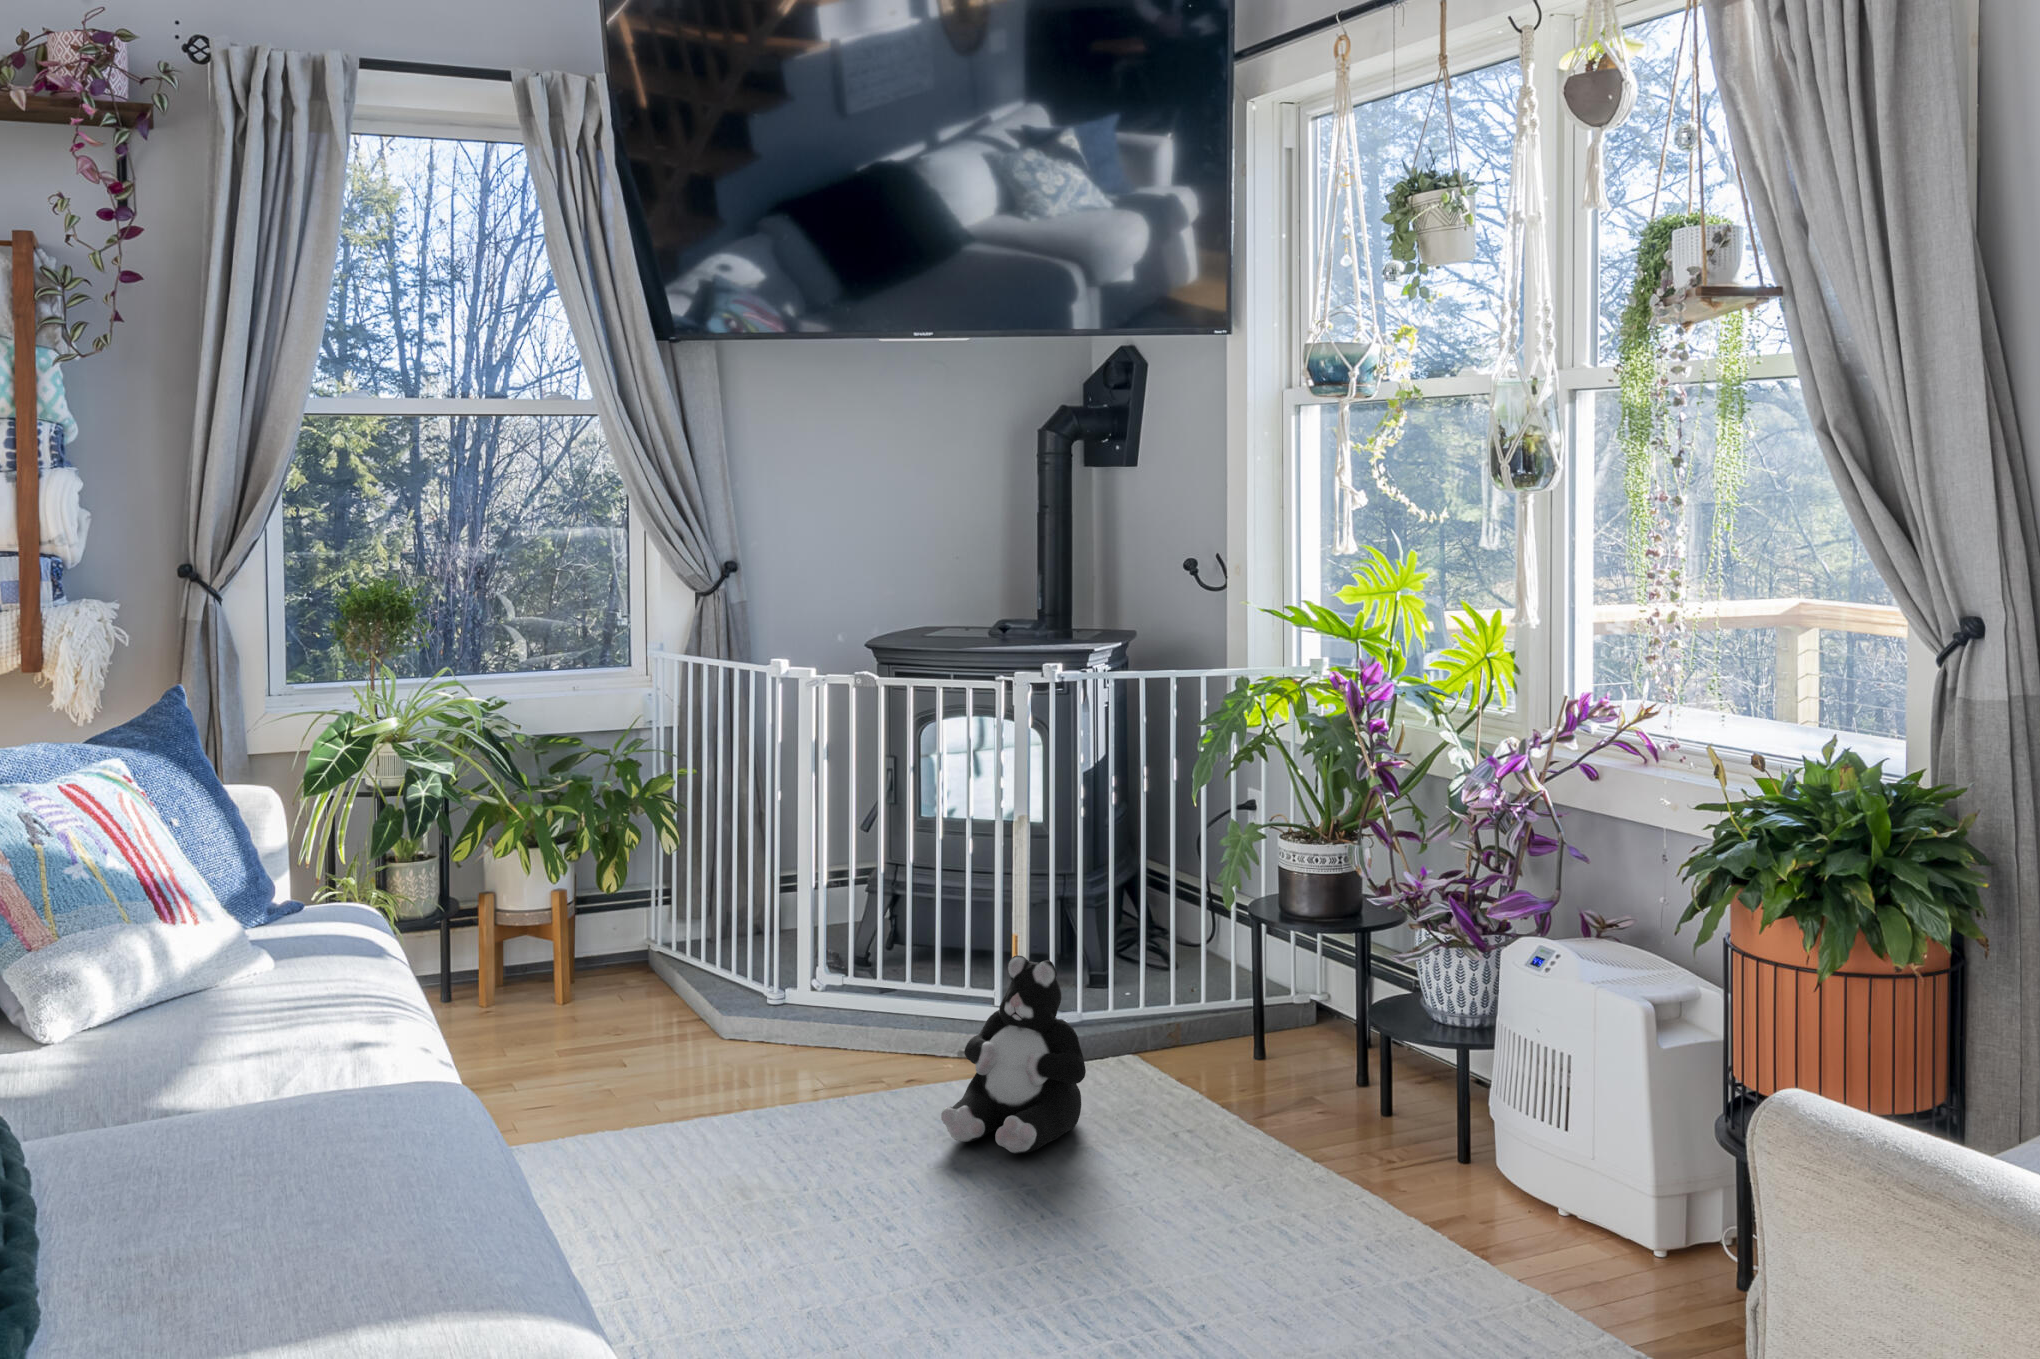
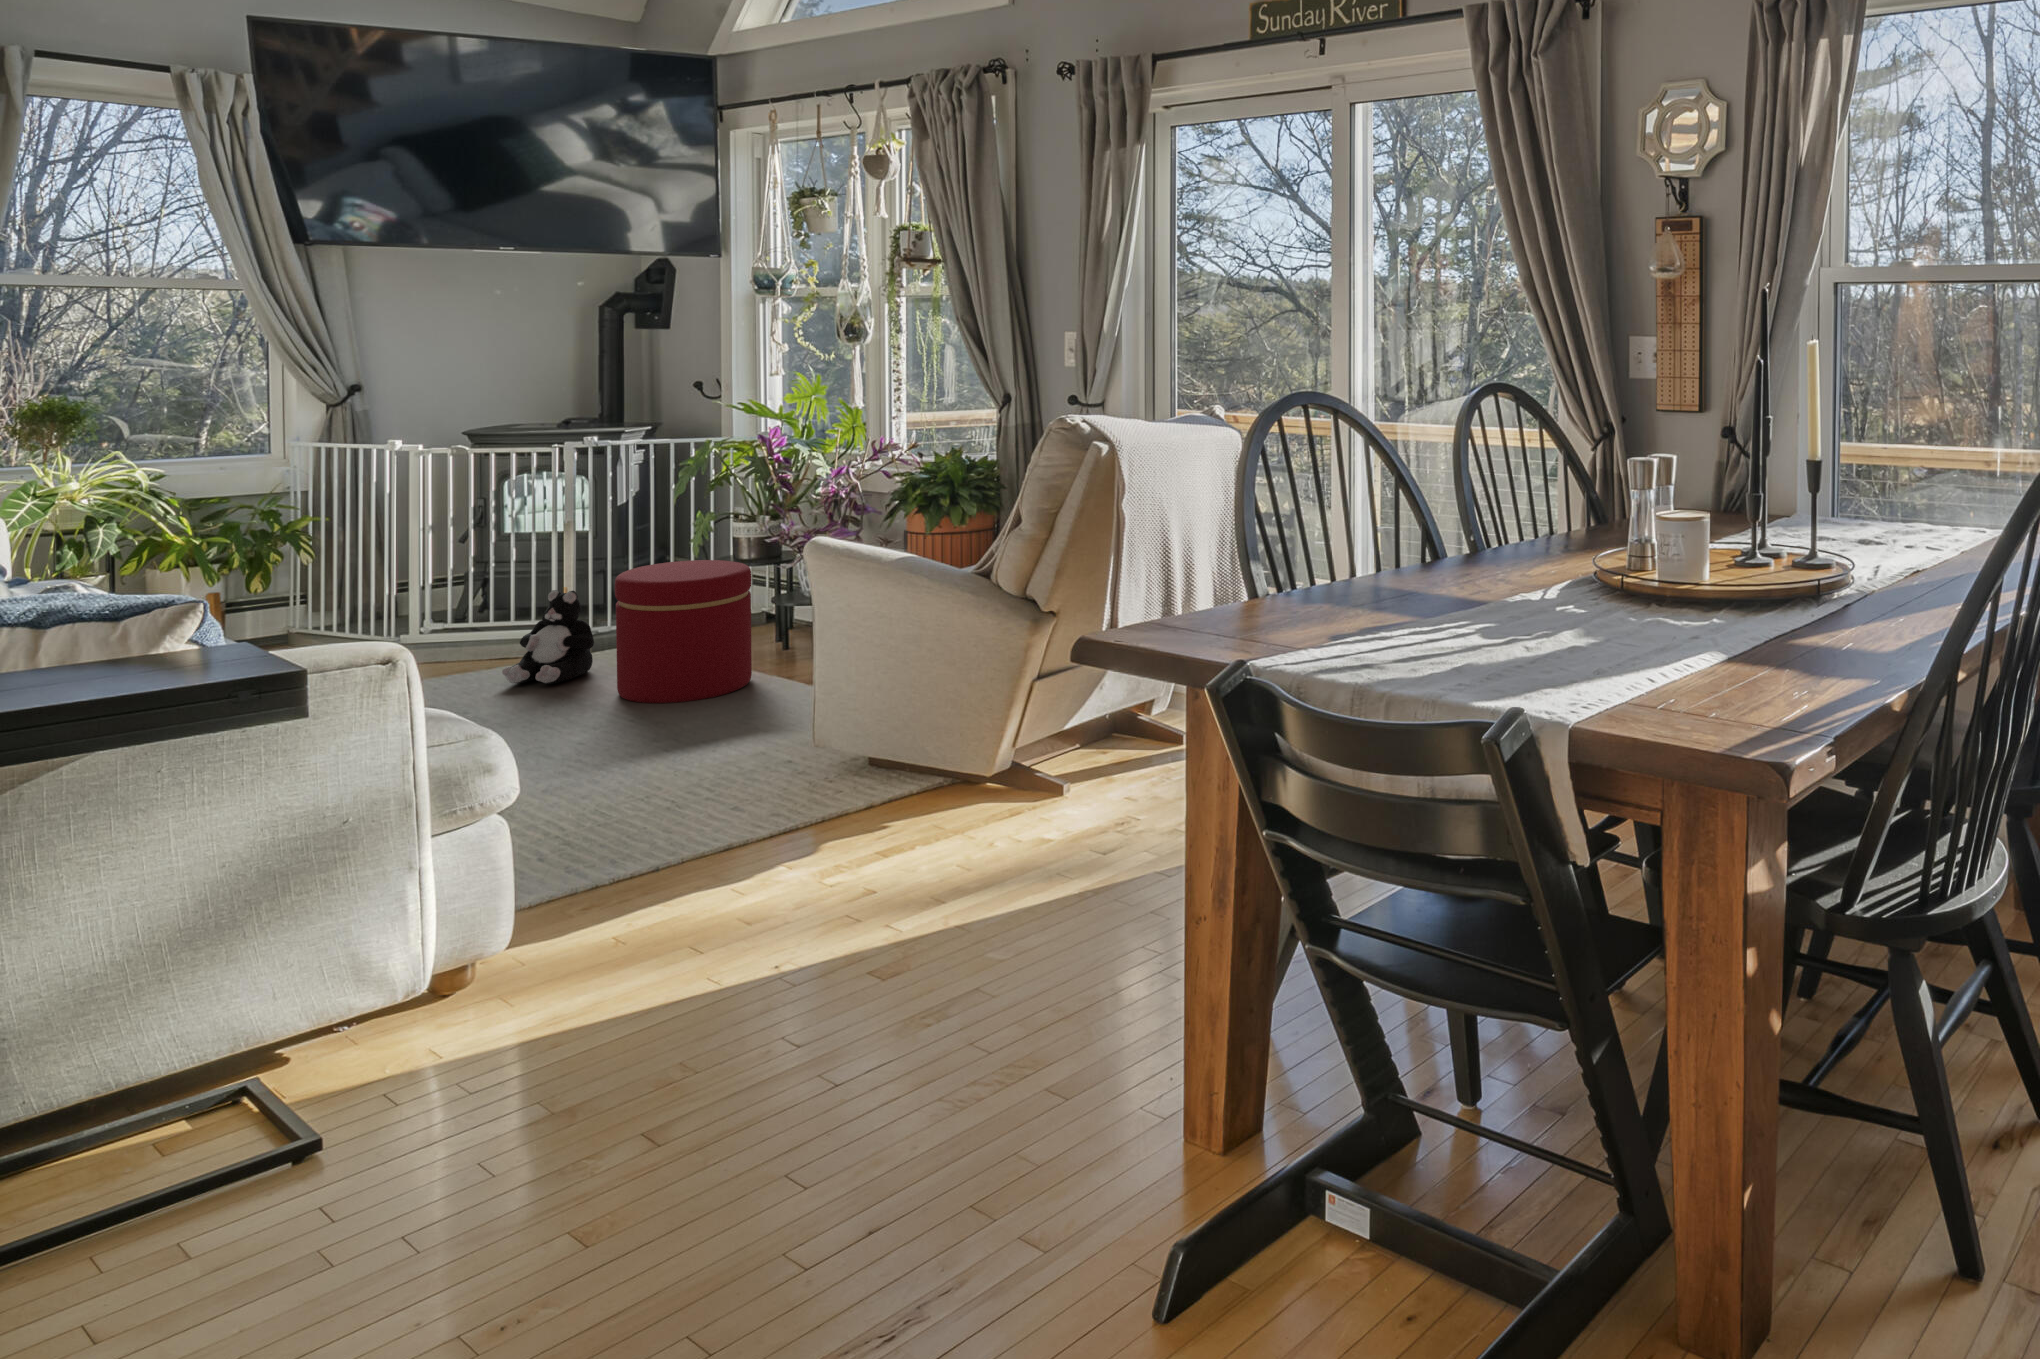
ottoman: none [1139,928,1394,1268] -> present [615,560,752,703]

